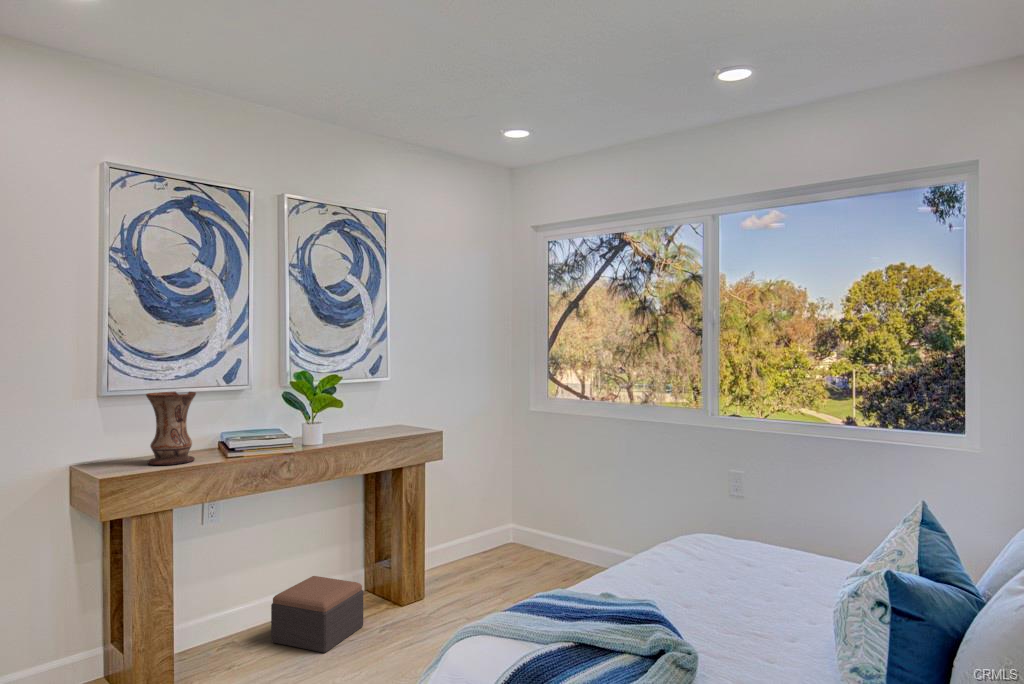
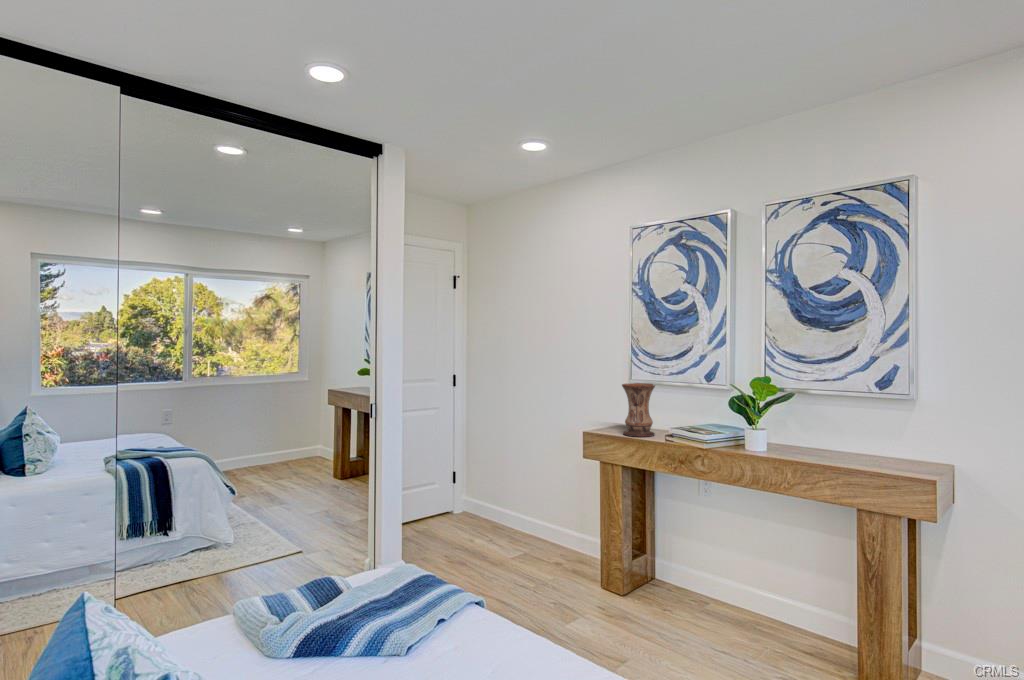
footstool: present [271,576,363,653] -> none [709,577,782,661]

